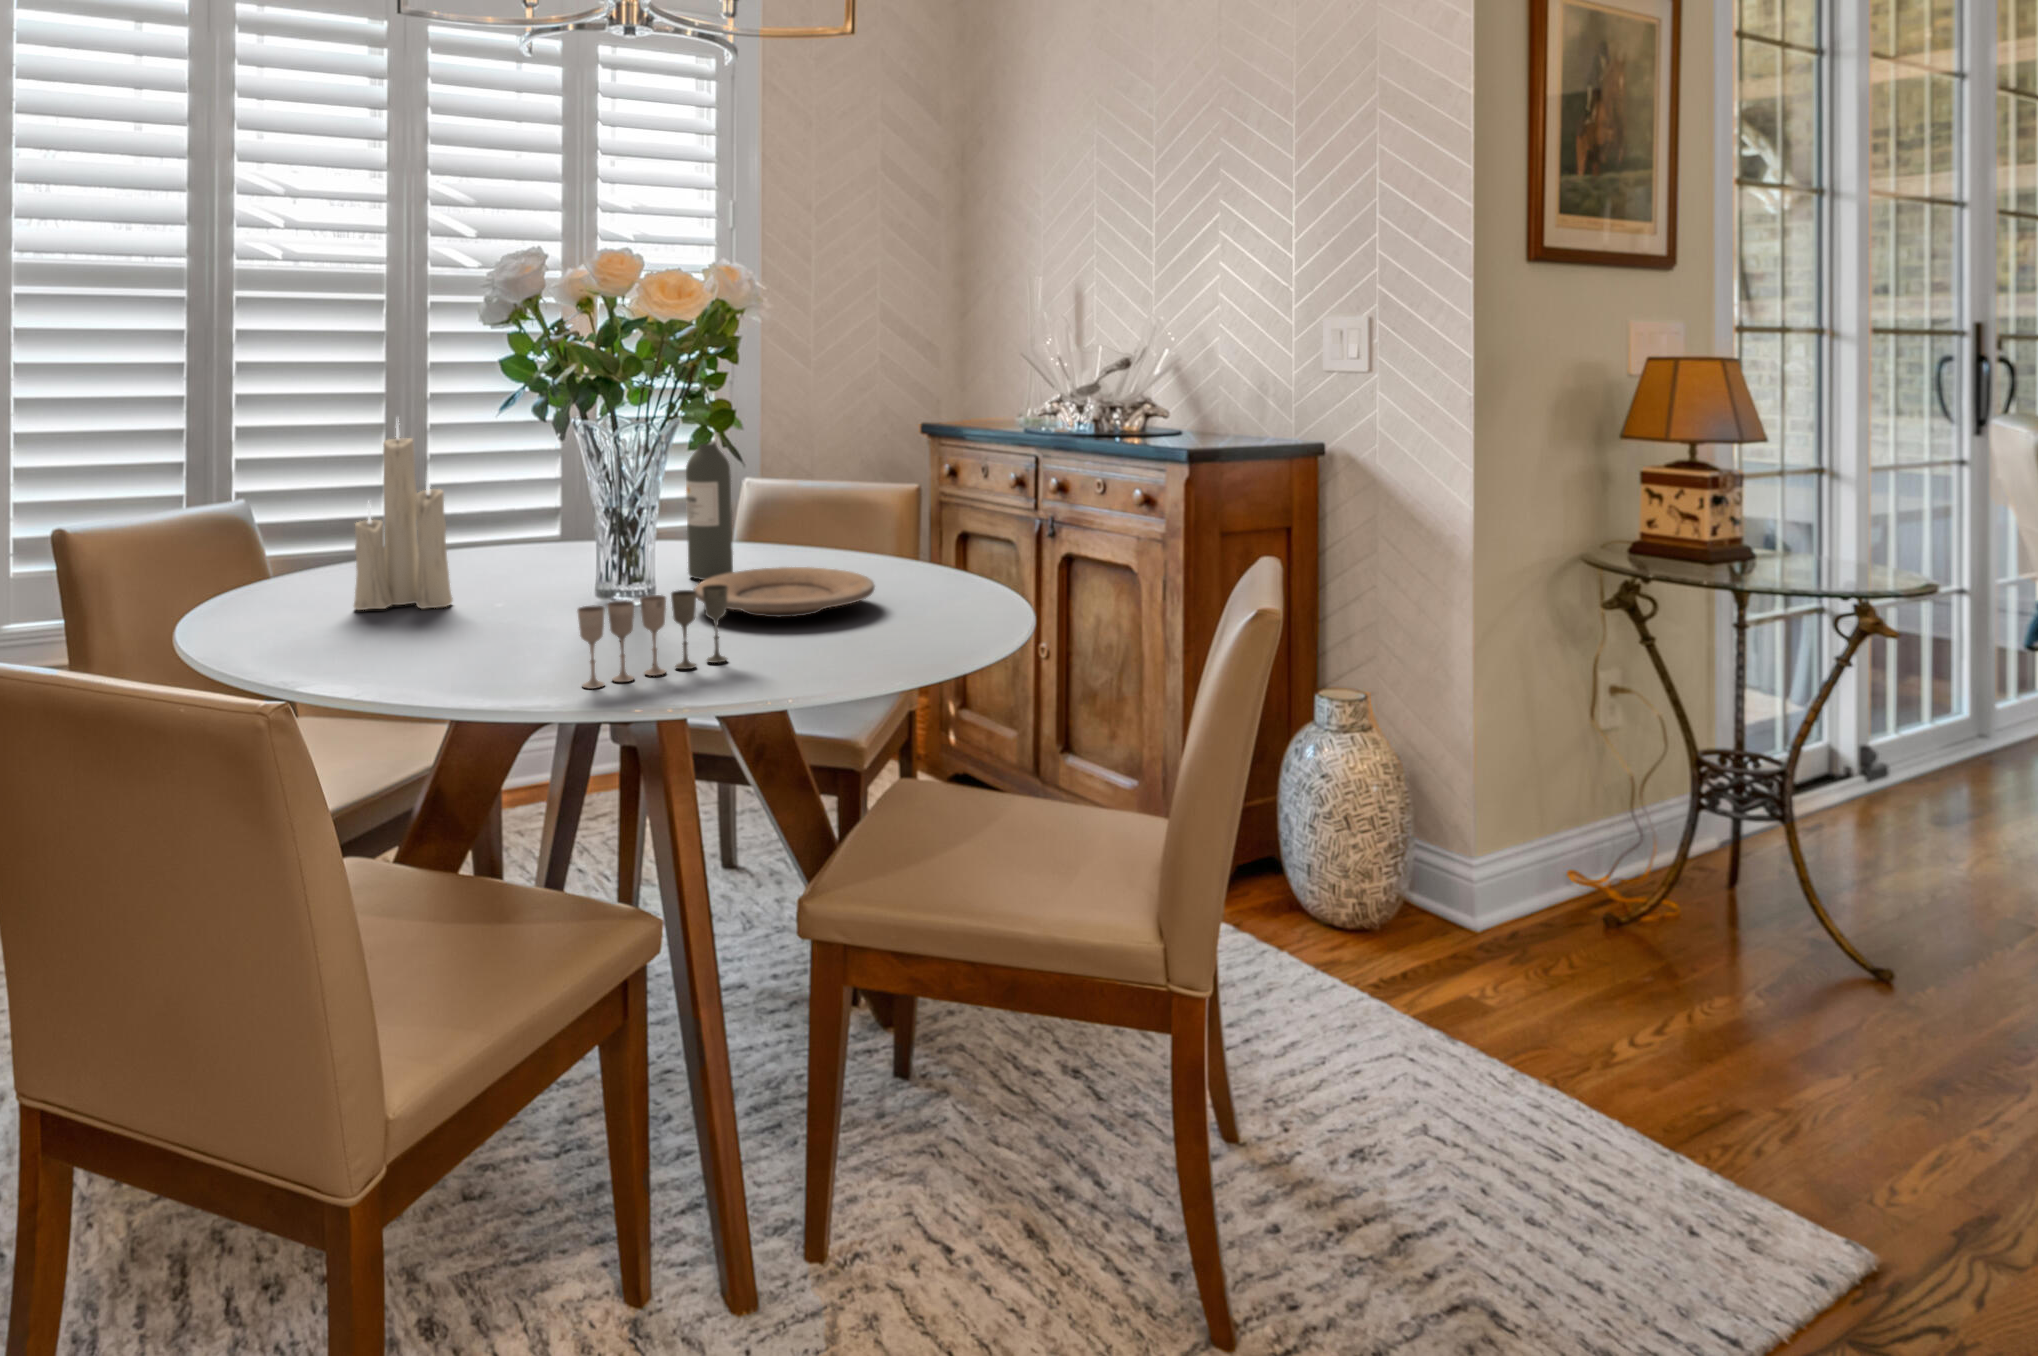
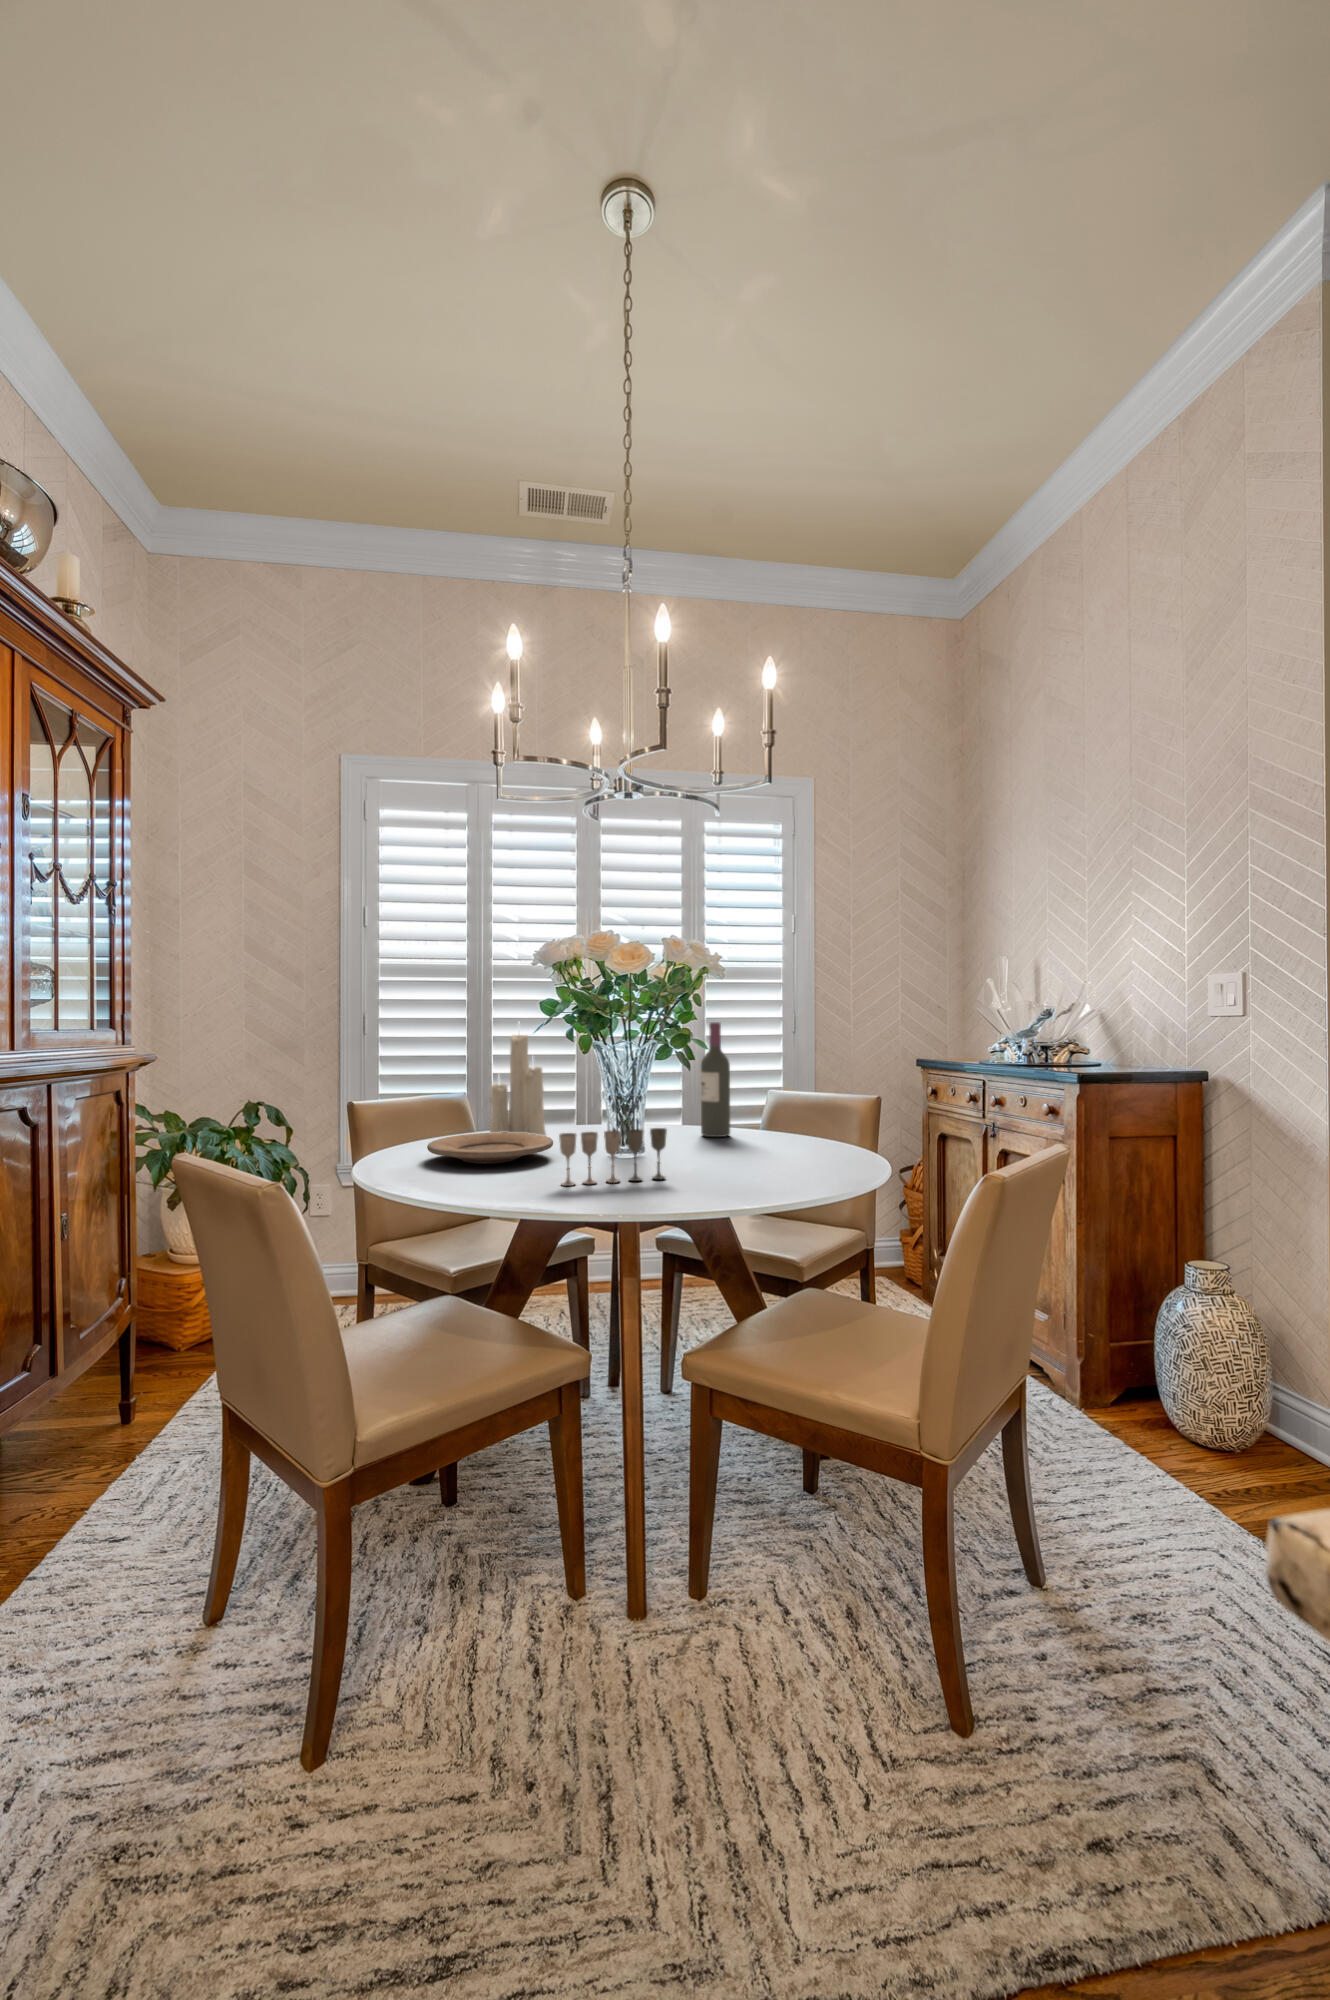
plate: present [694,567,875,617] -> present [427,1132,553,1163]

